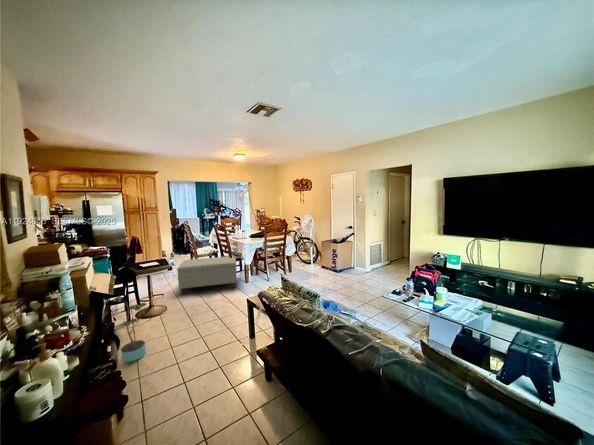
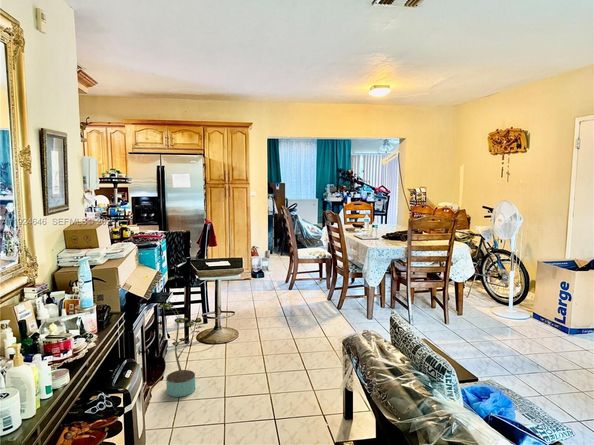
ottoman: present [177,256,236,294] -> none [260,266,355,324]

